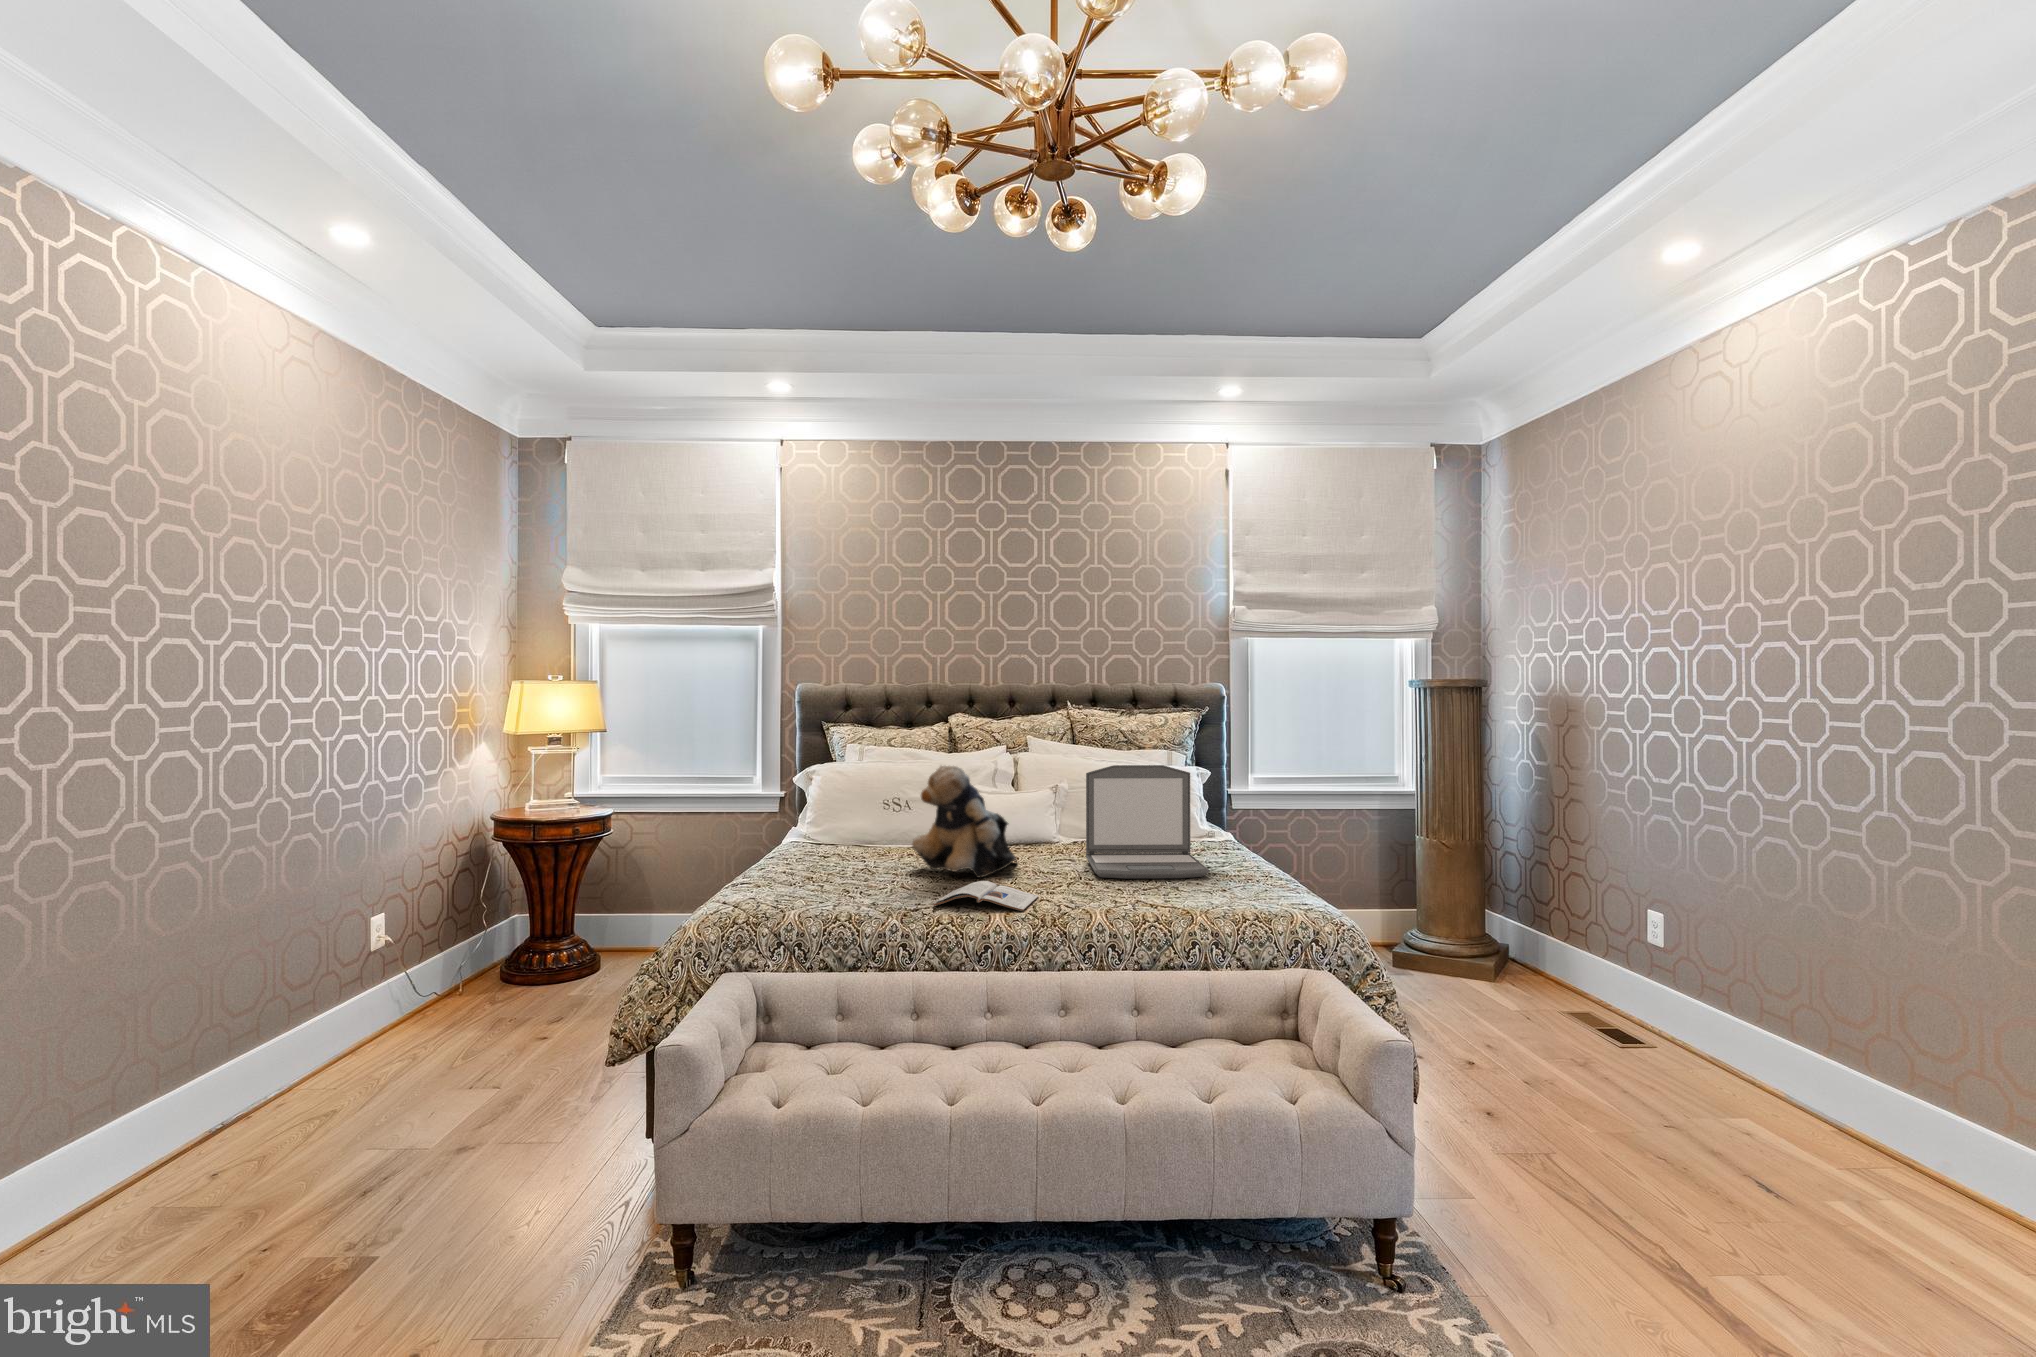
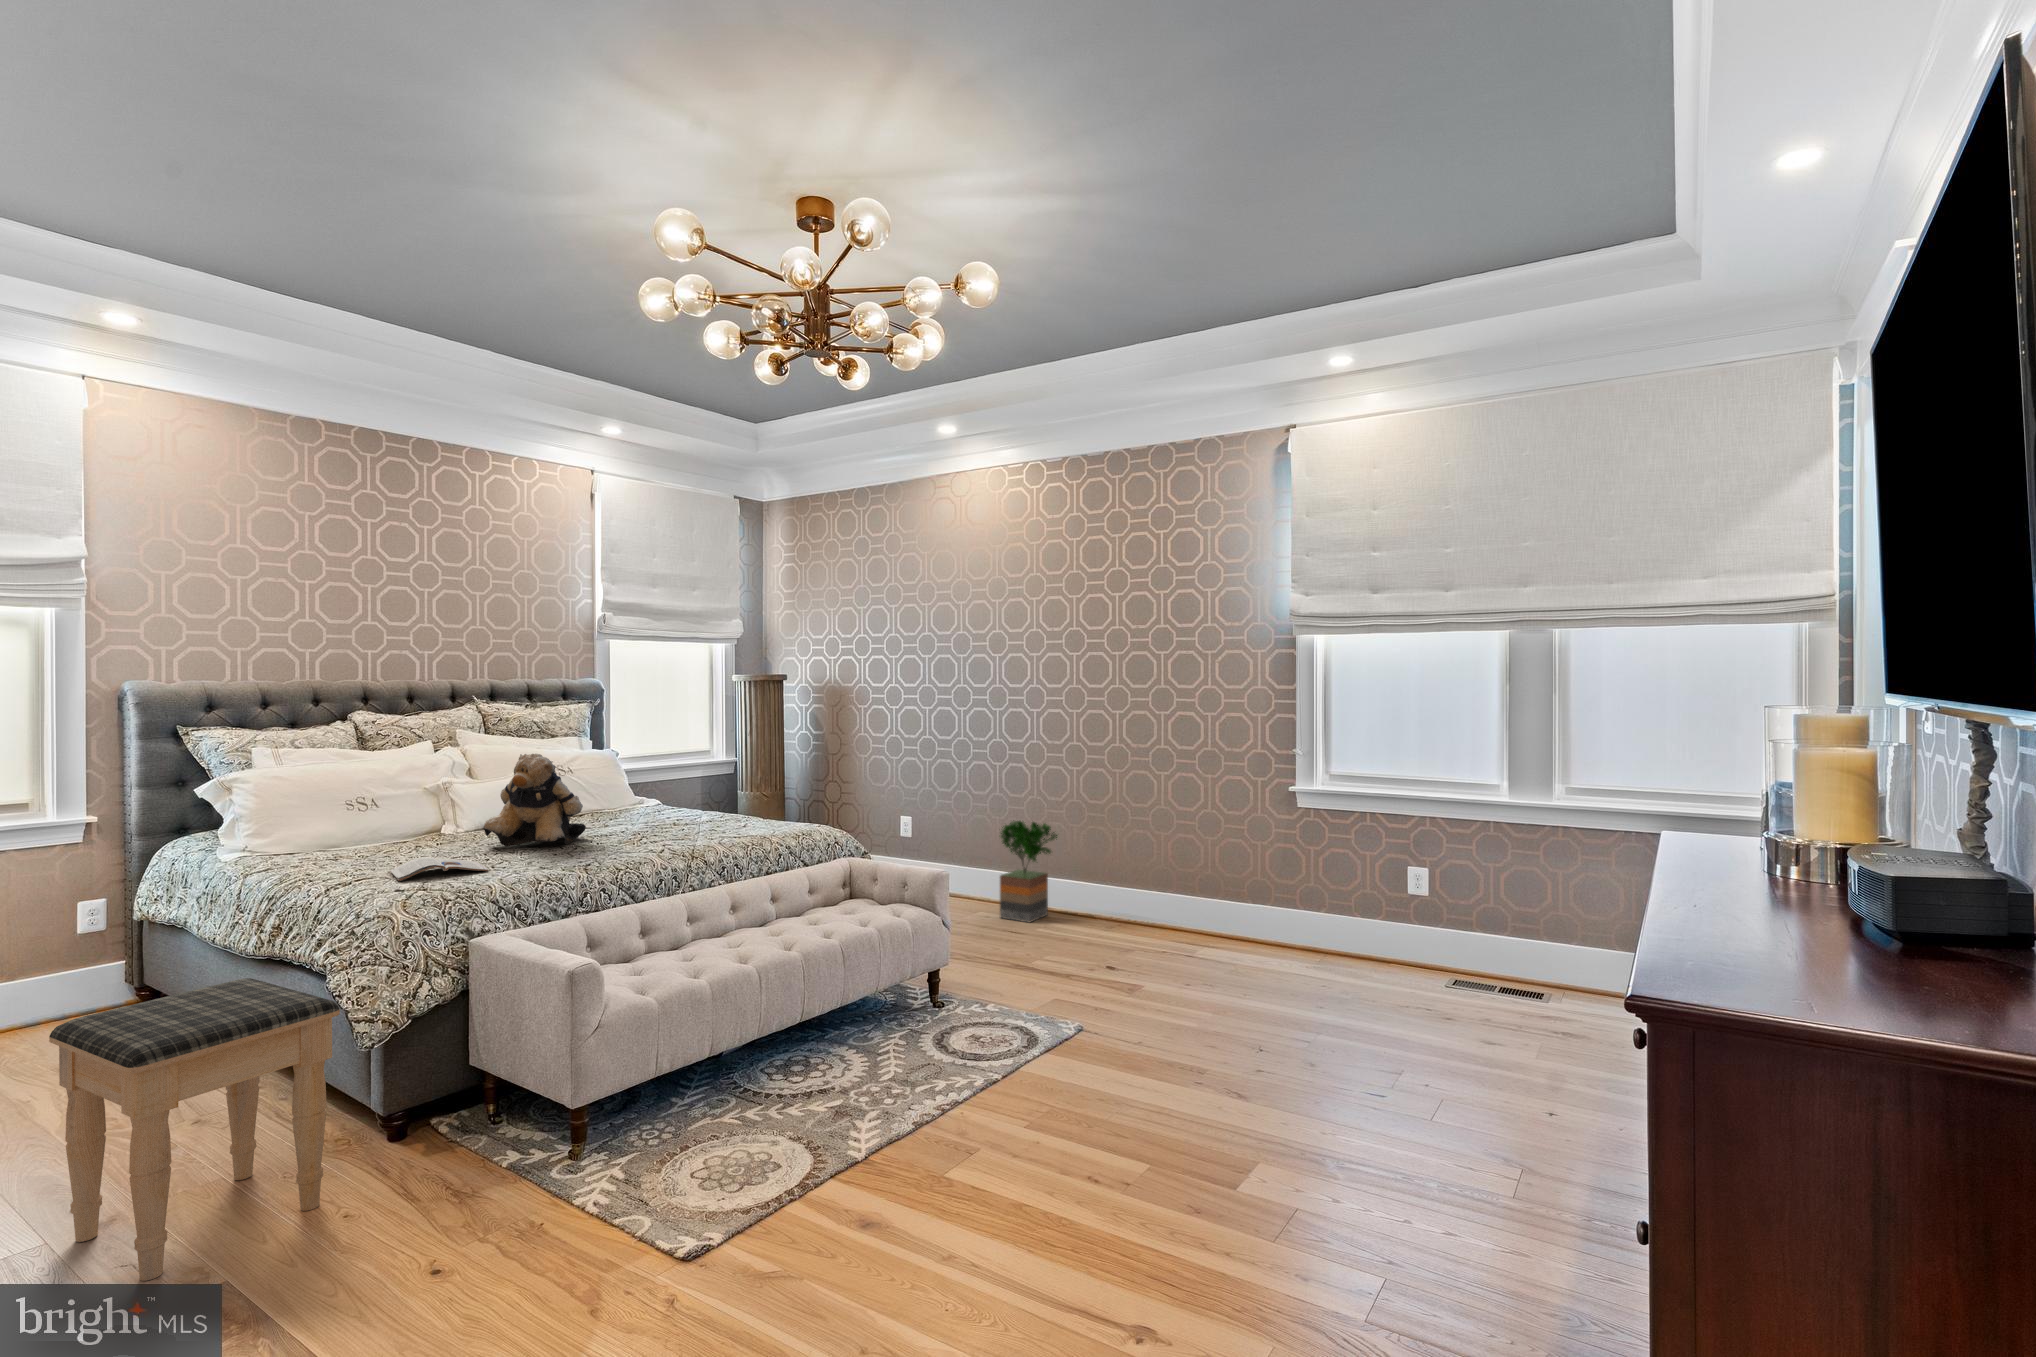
laptop: present [1086,765,1209,879] -> none [611,744,725,831]
magazine: present [933,881,1038,911] -> present [390,857,488,881]
potted tree: none [1747,960,1919,1179] -> present [1000,821,1058,922]
footstool: none [324,963,567,1234] -> present [49,978,340,1281]

